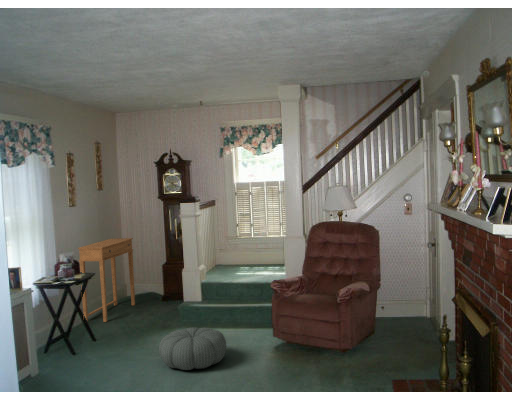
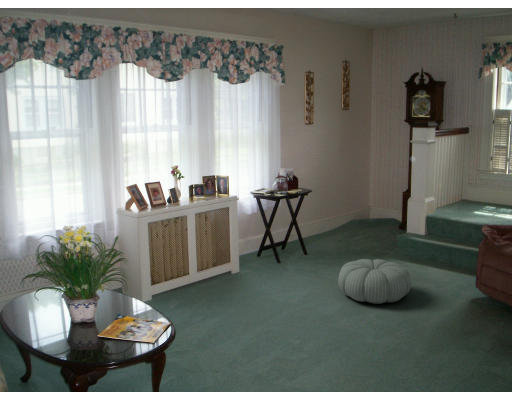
side table: present [78,238,135,322] -> none [311,160,373,239]

